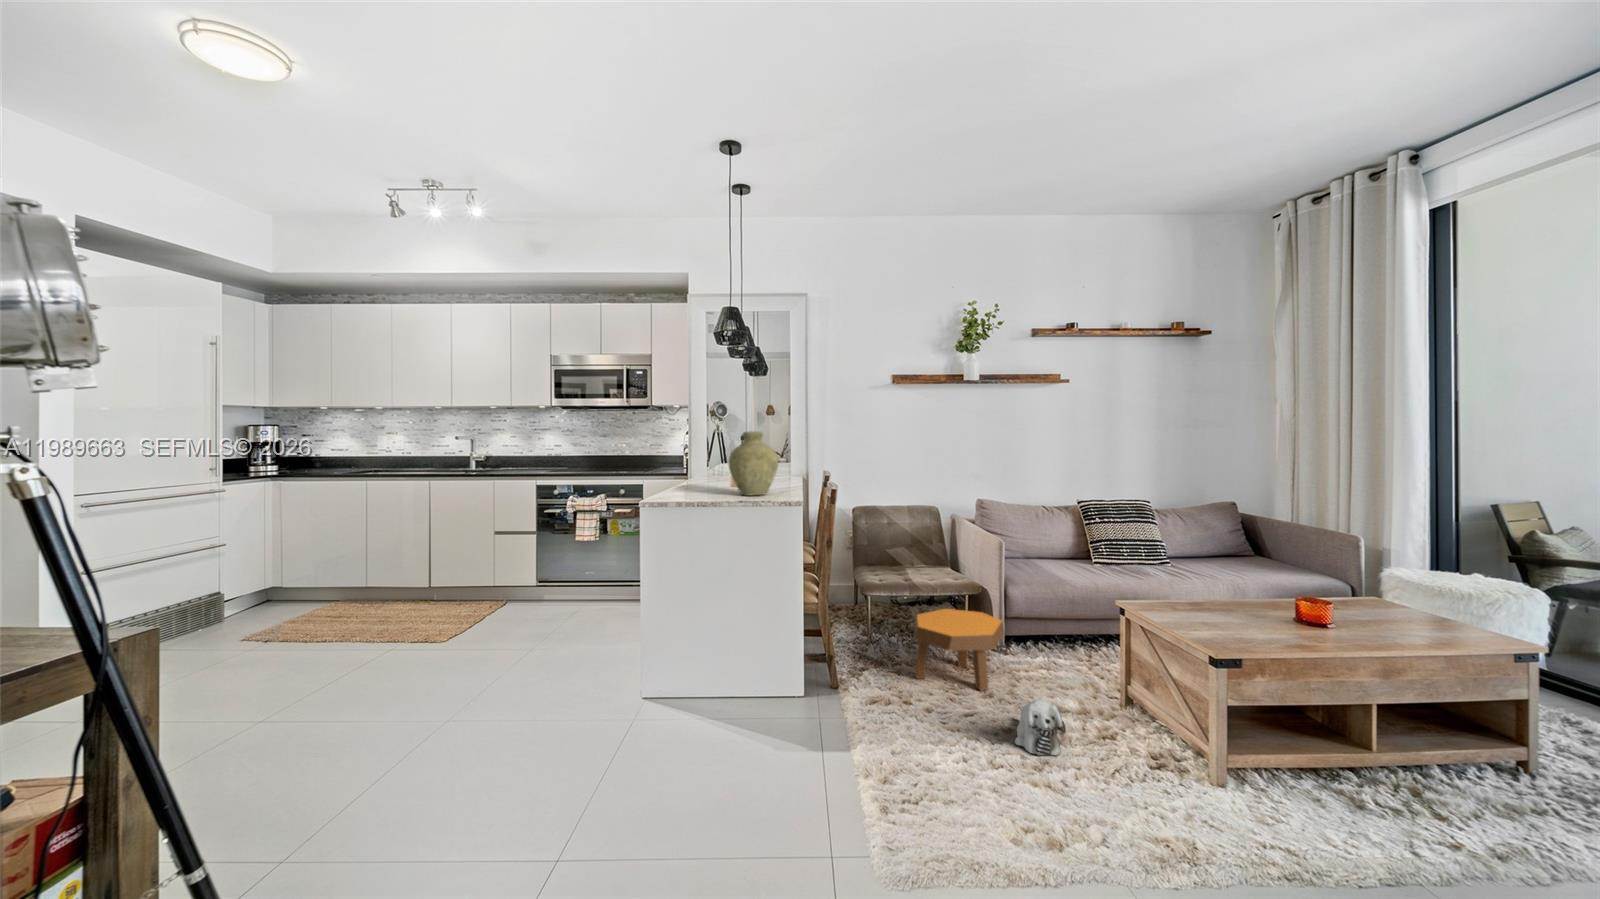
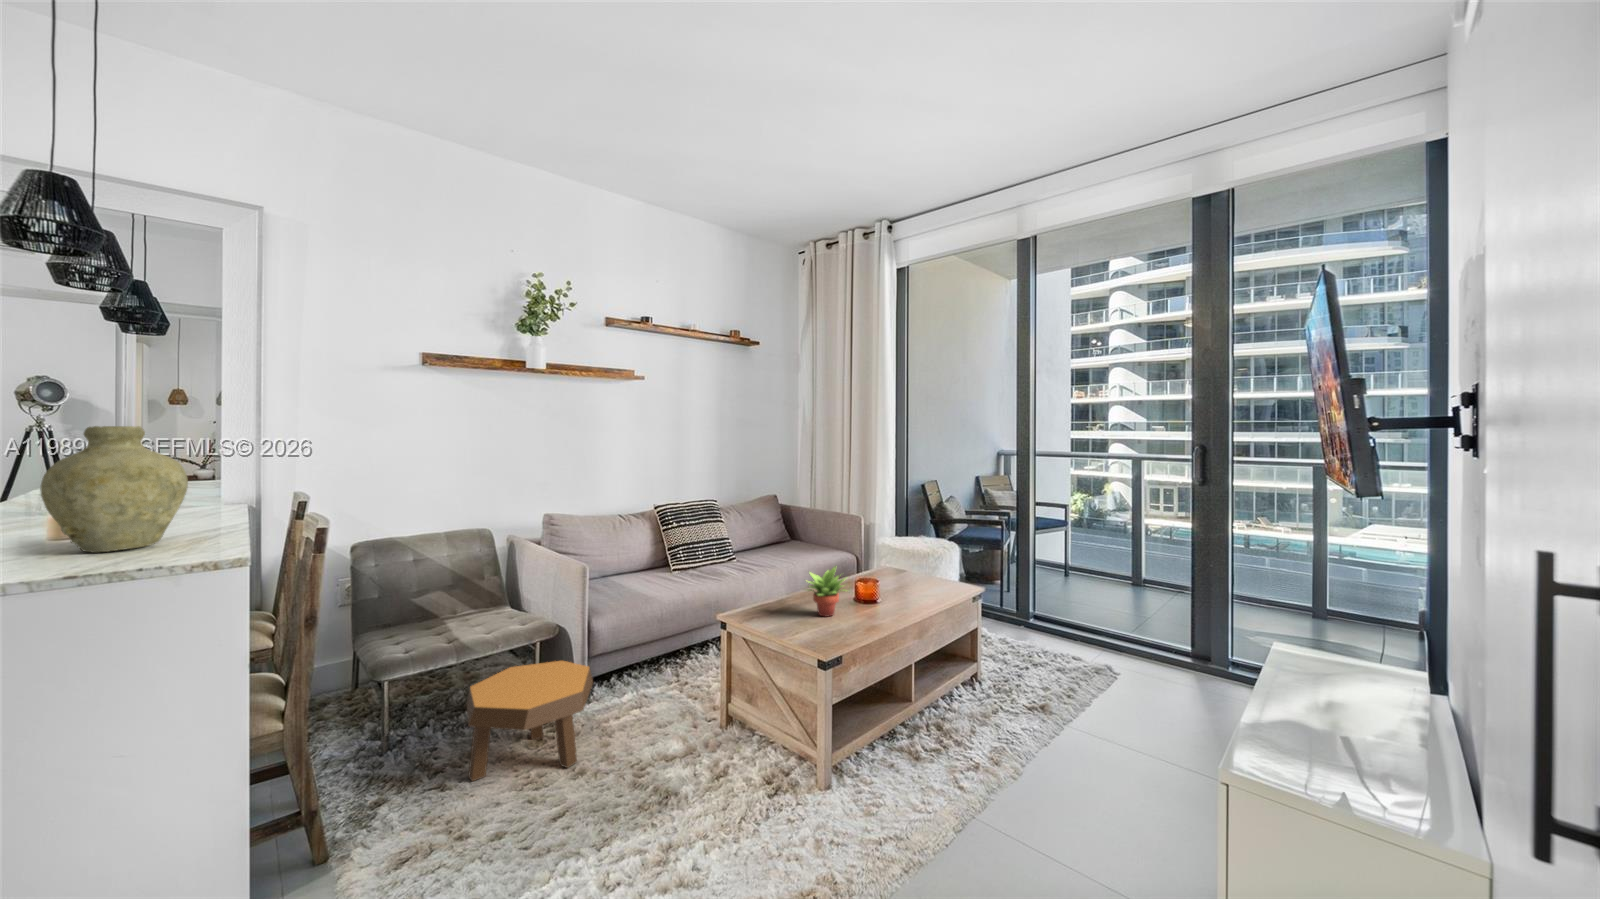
succulent plant: none [1213,571,1273,622] -> present [808,566,846,617]
plush toy: present [1015,700,1066,756] -> none [625,764,684,840]

